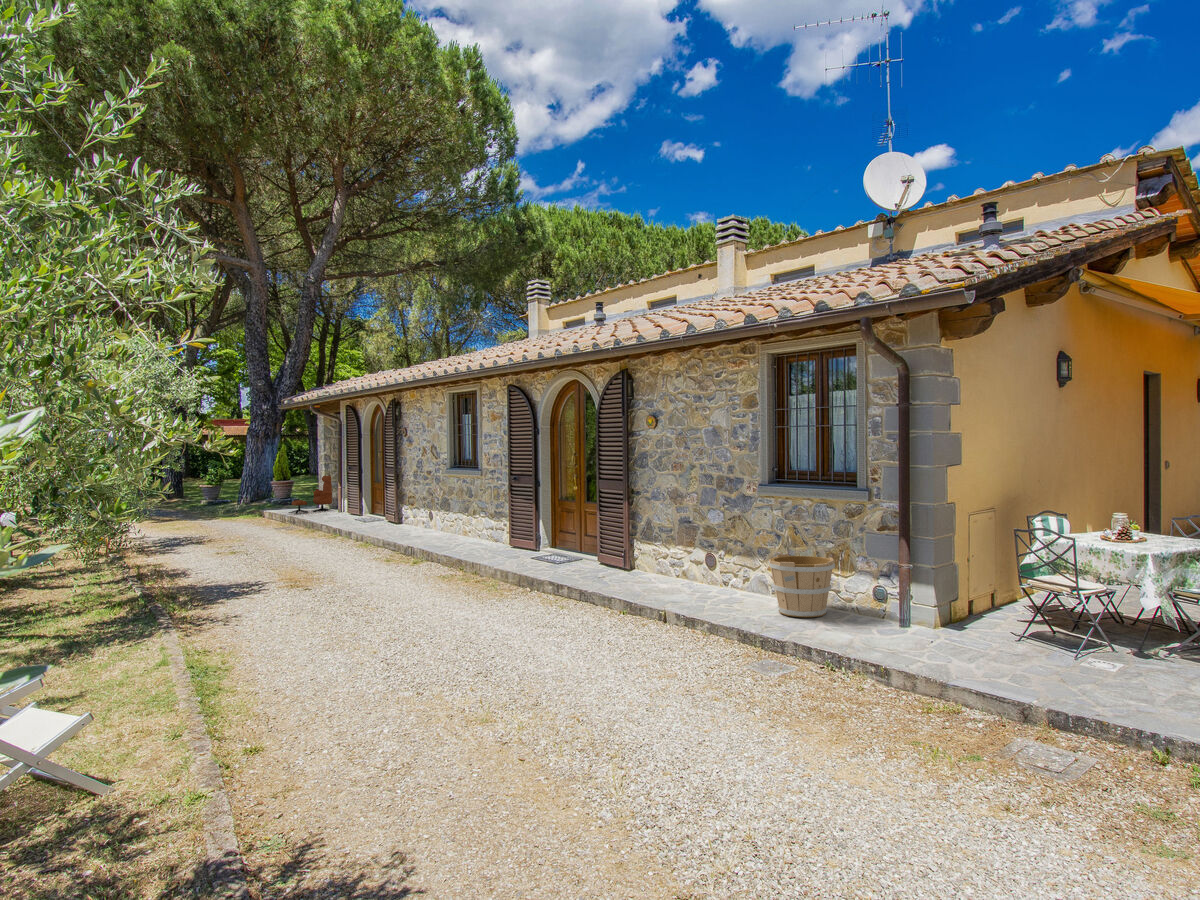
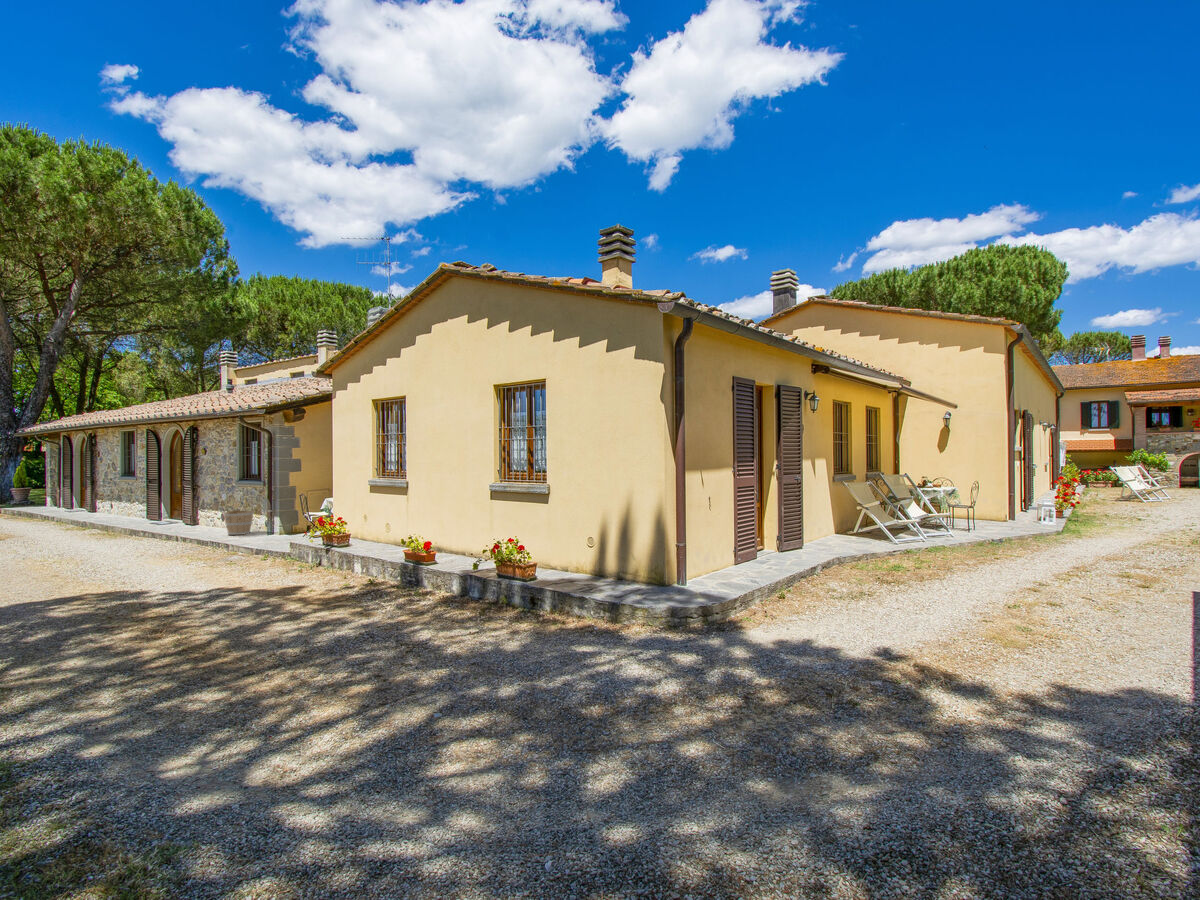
lounge chair: present [289,476,332,513] -> none [17,483,56,509]

